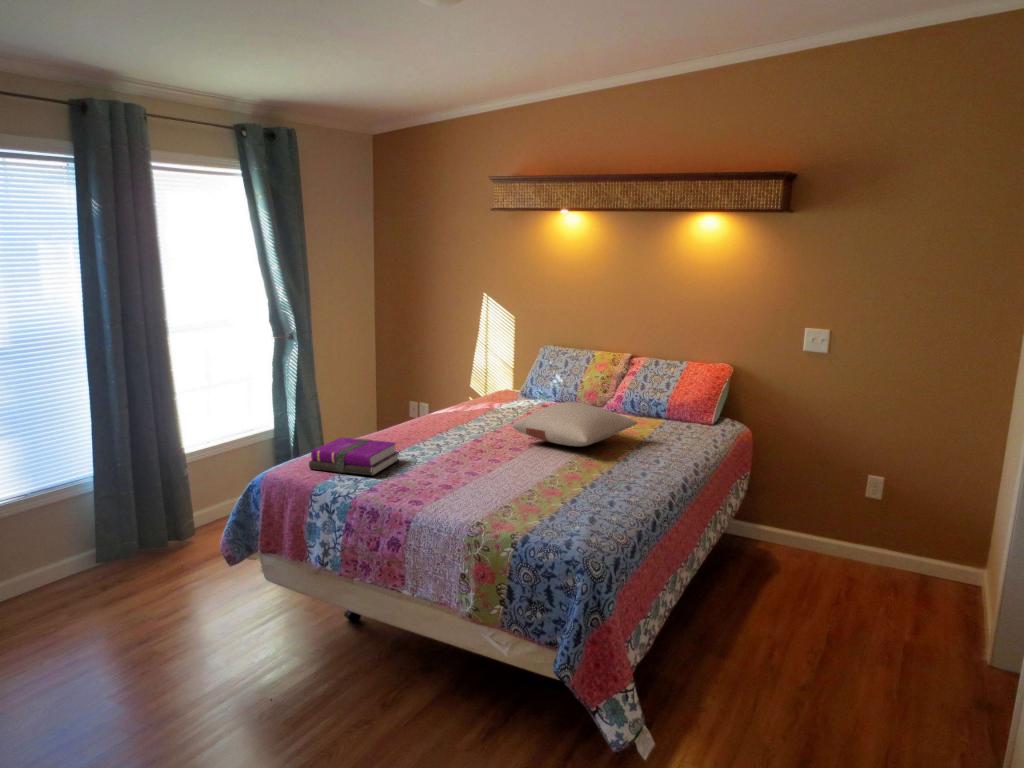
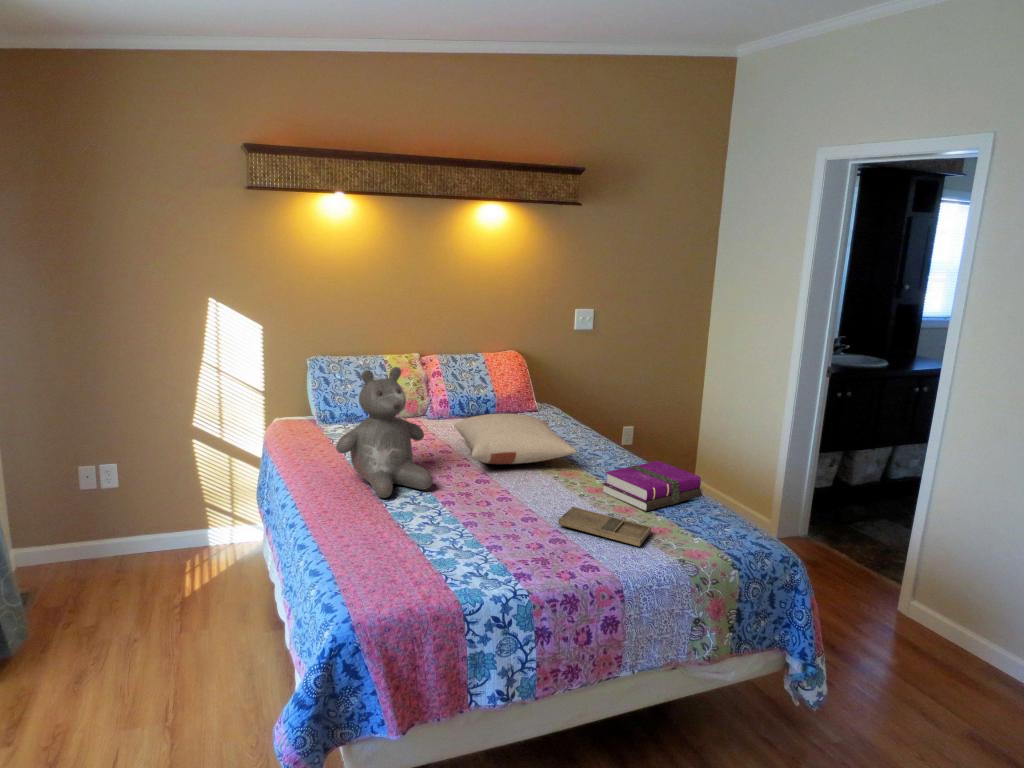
teddy bear: none [423,346,491,440] -> present [336,367,433,498]
notebook: present [309,437,399,475] -> present [602,461,703,512]
tray: none [465,471,506,505] -> present [558,507,651,546]

